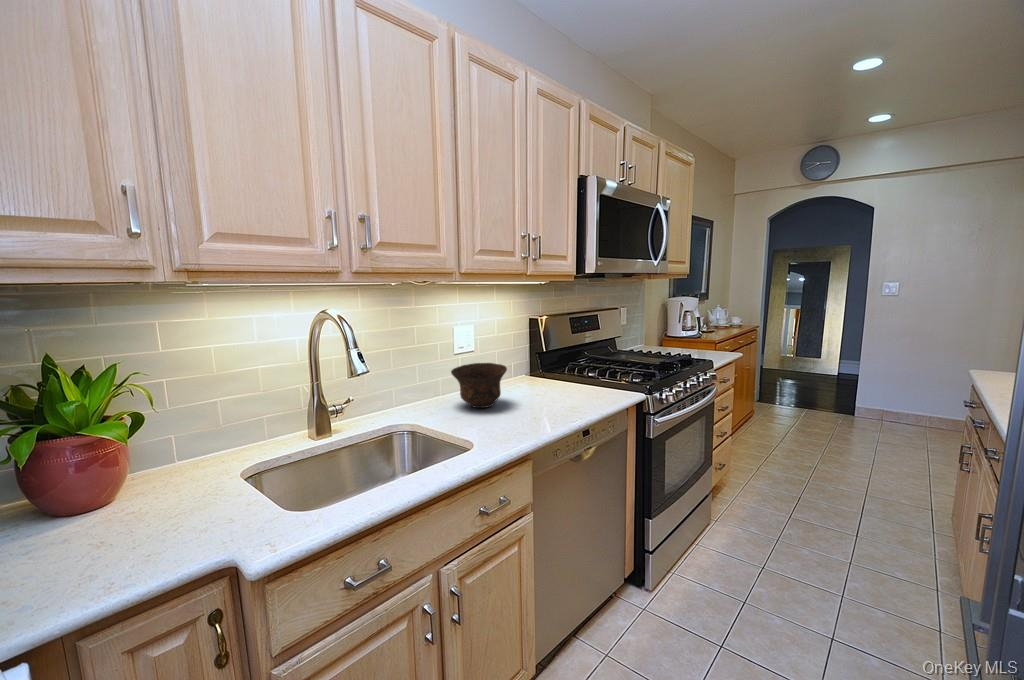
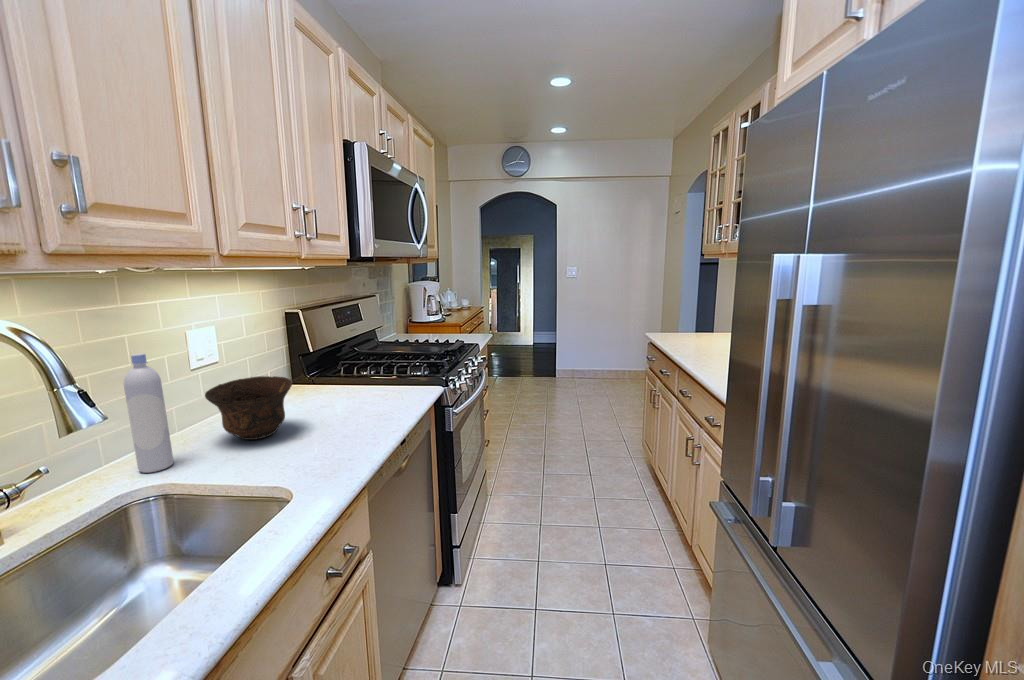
bottle: none [405,337,427,415] -> present [124,353,174,473]

